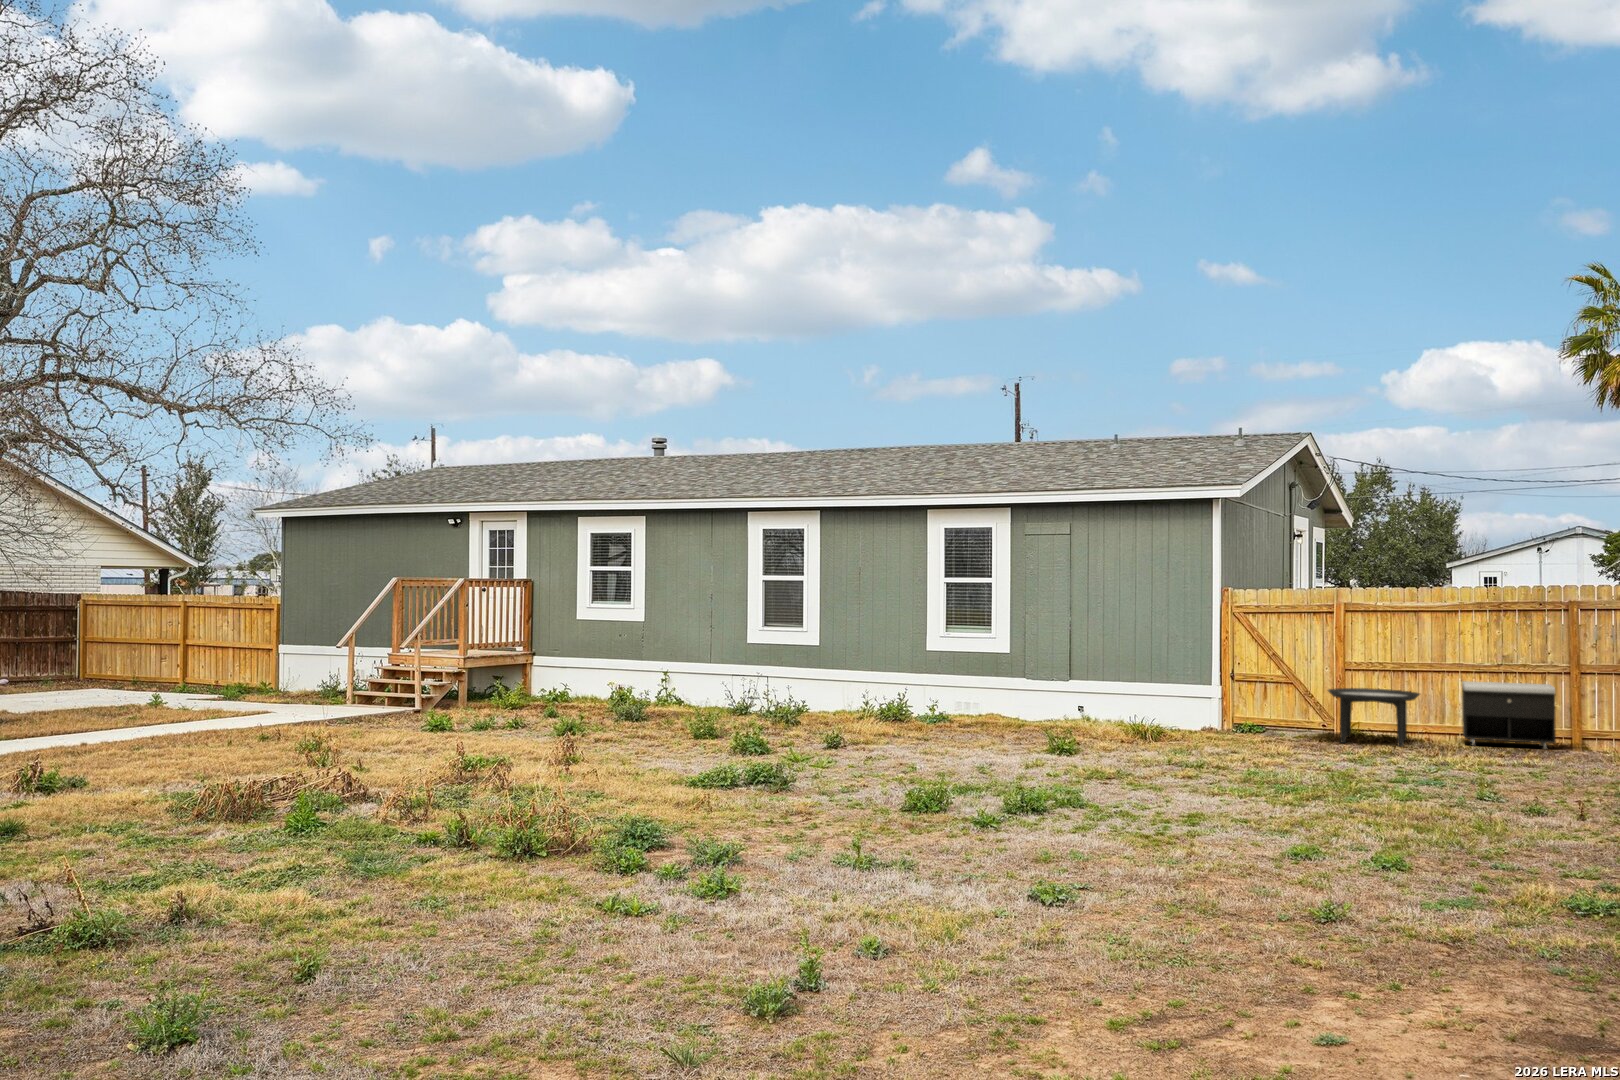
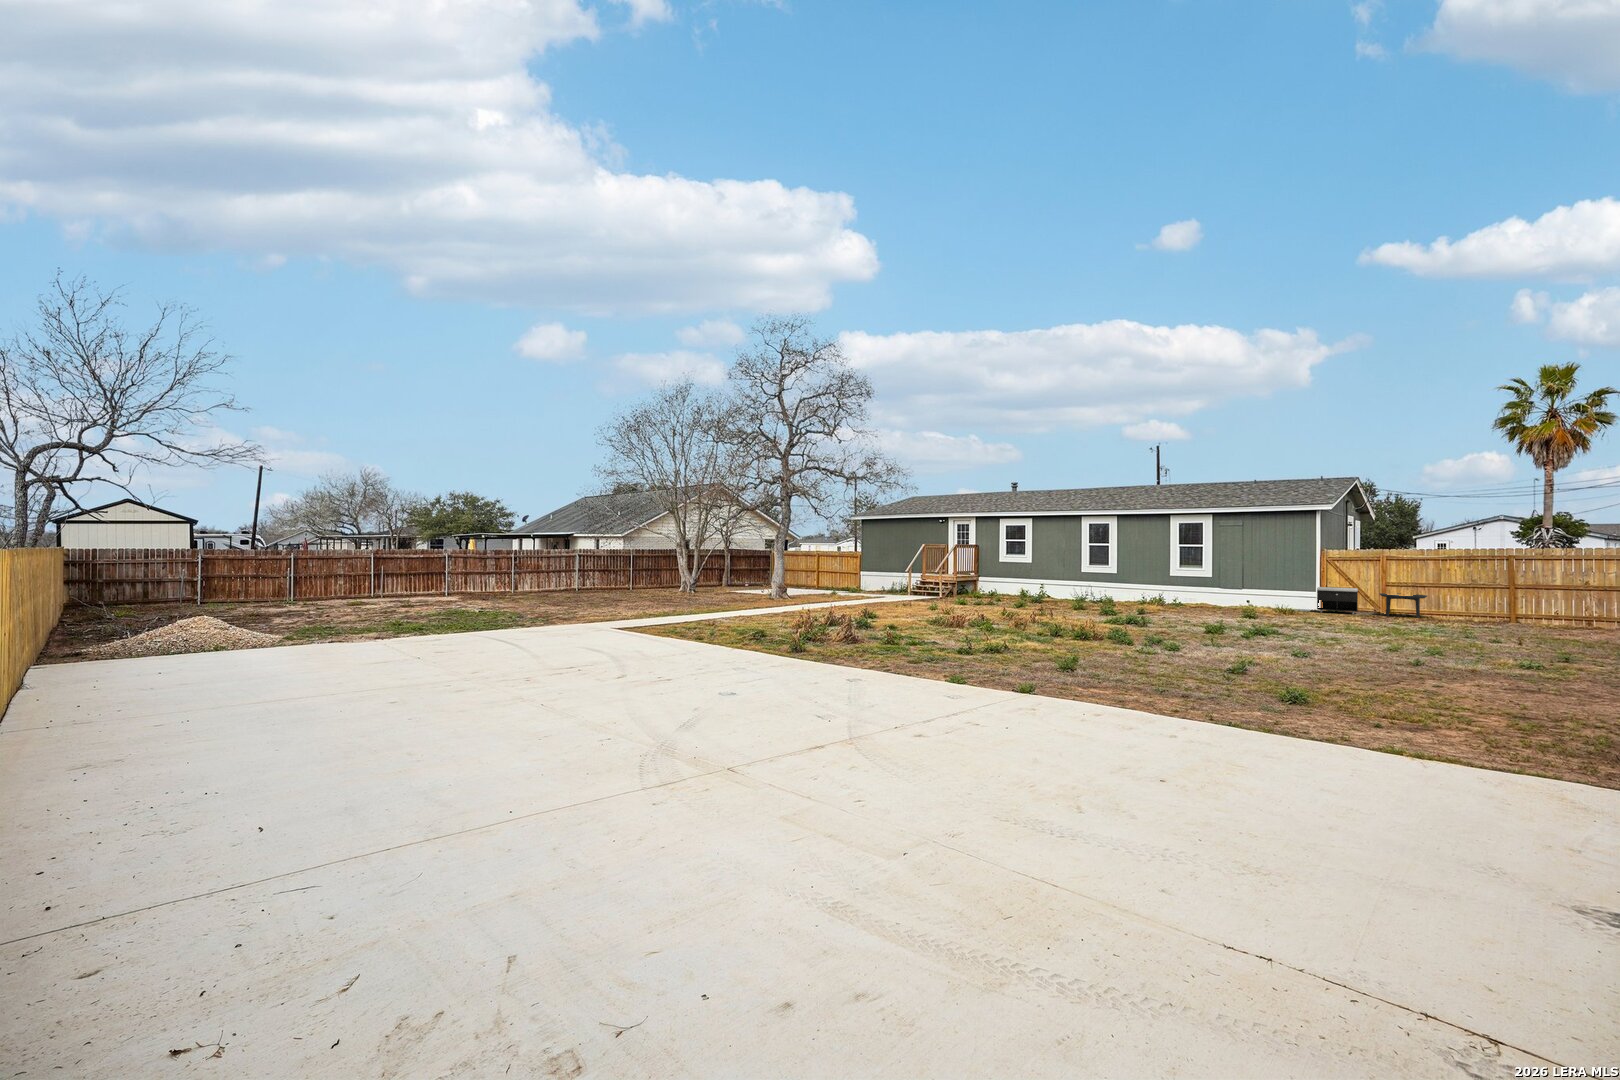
storage bench: present [1462,681,1556,749] -> present [1317,587,1358,614]

